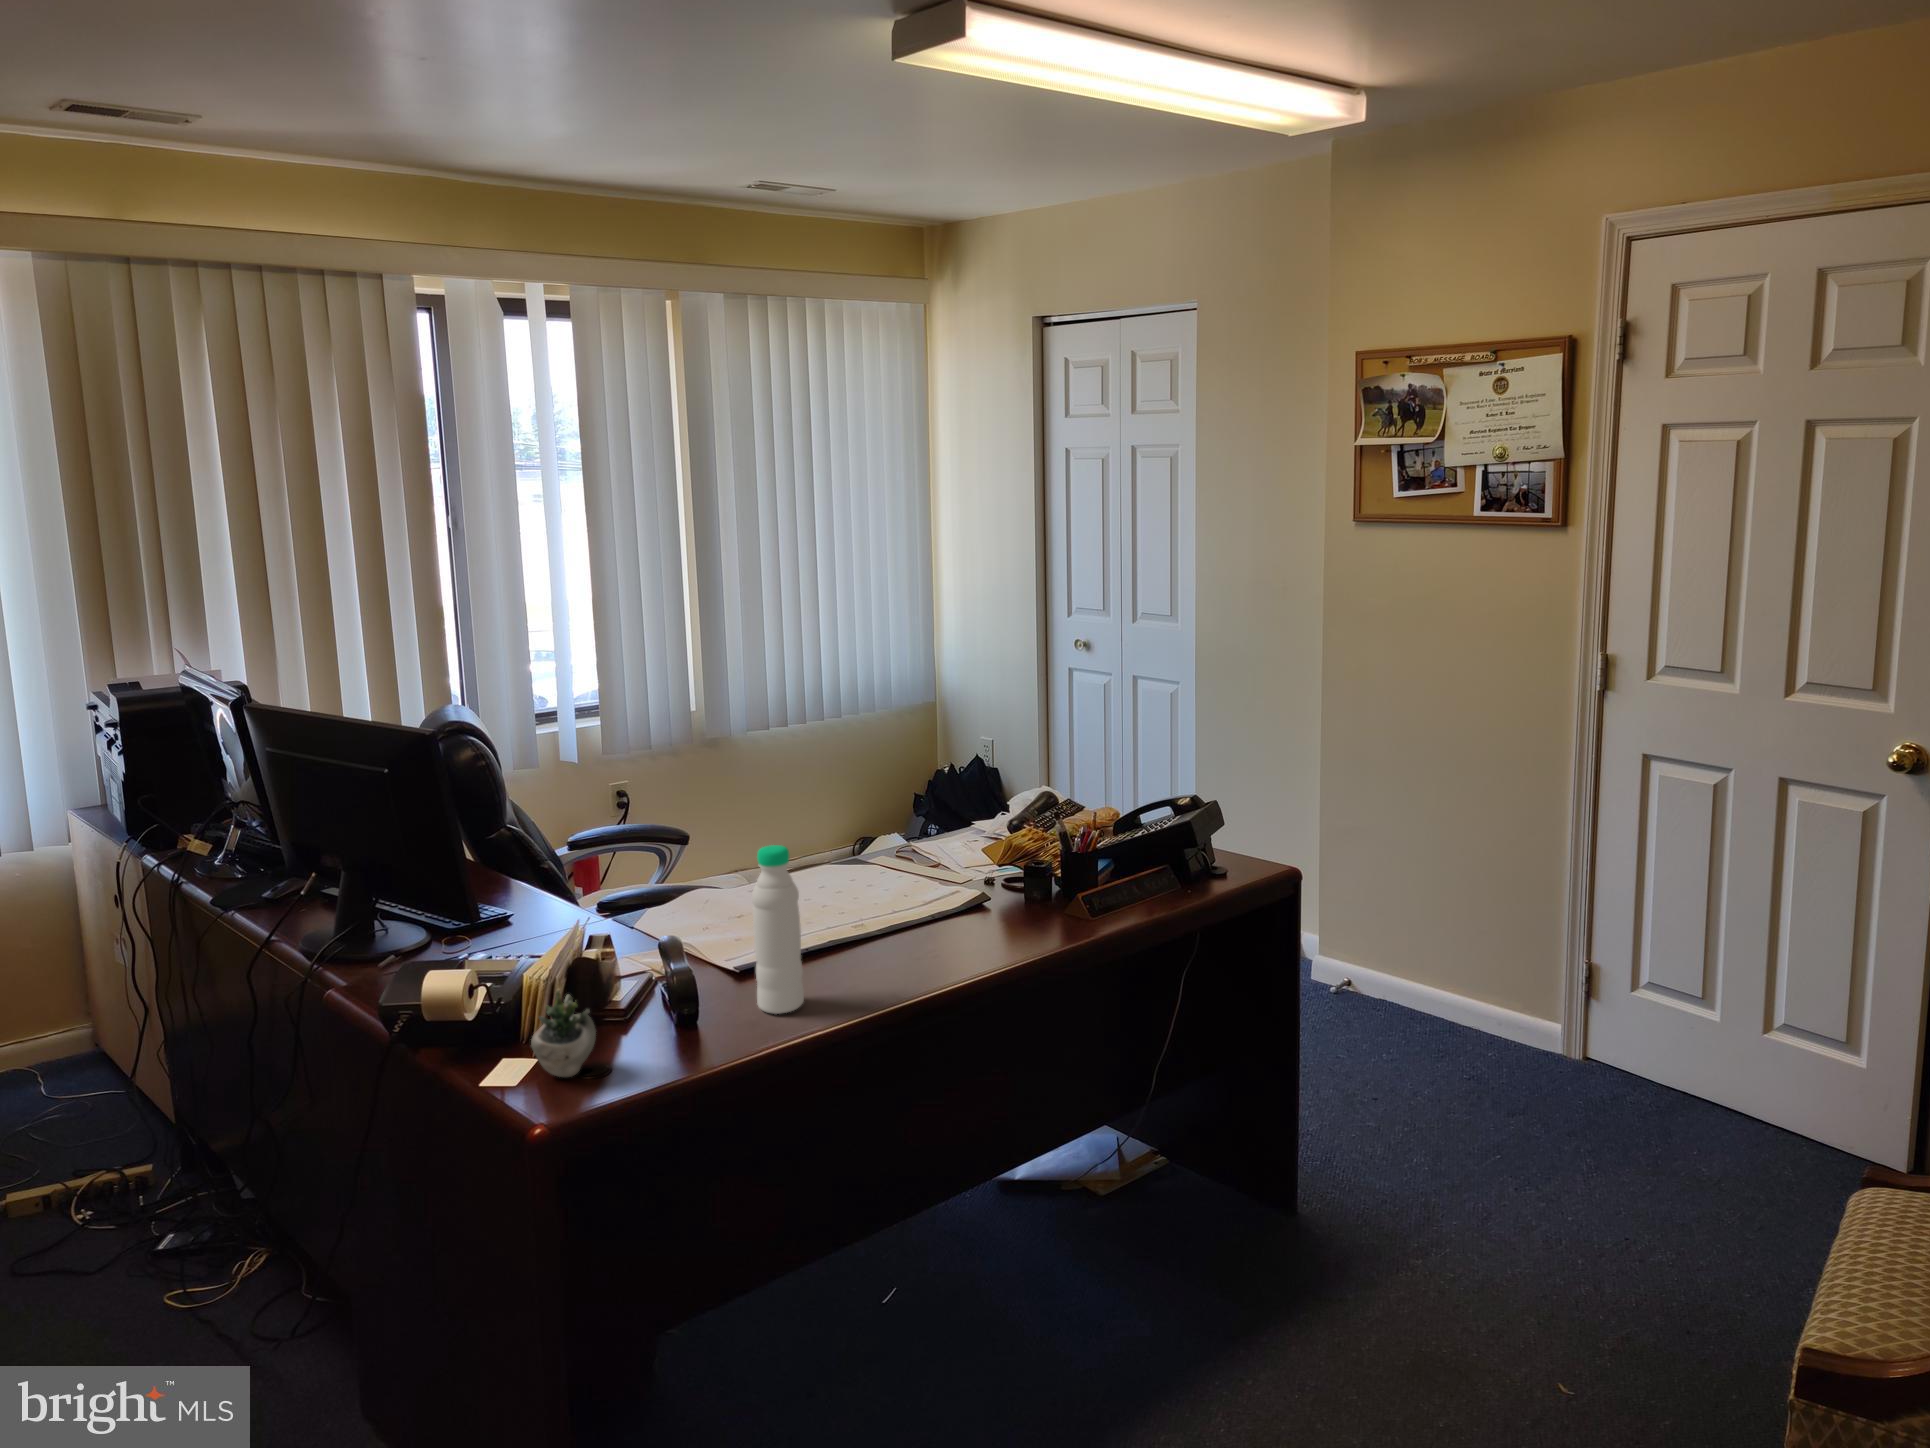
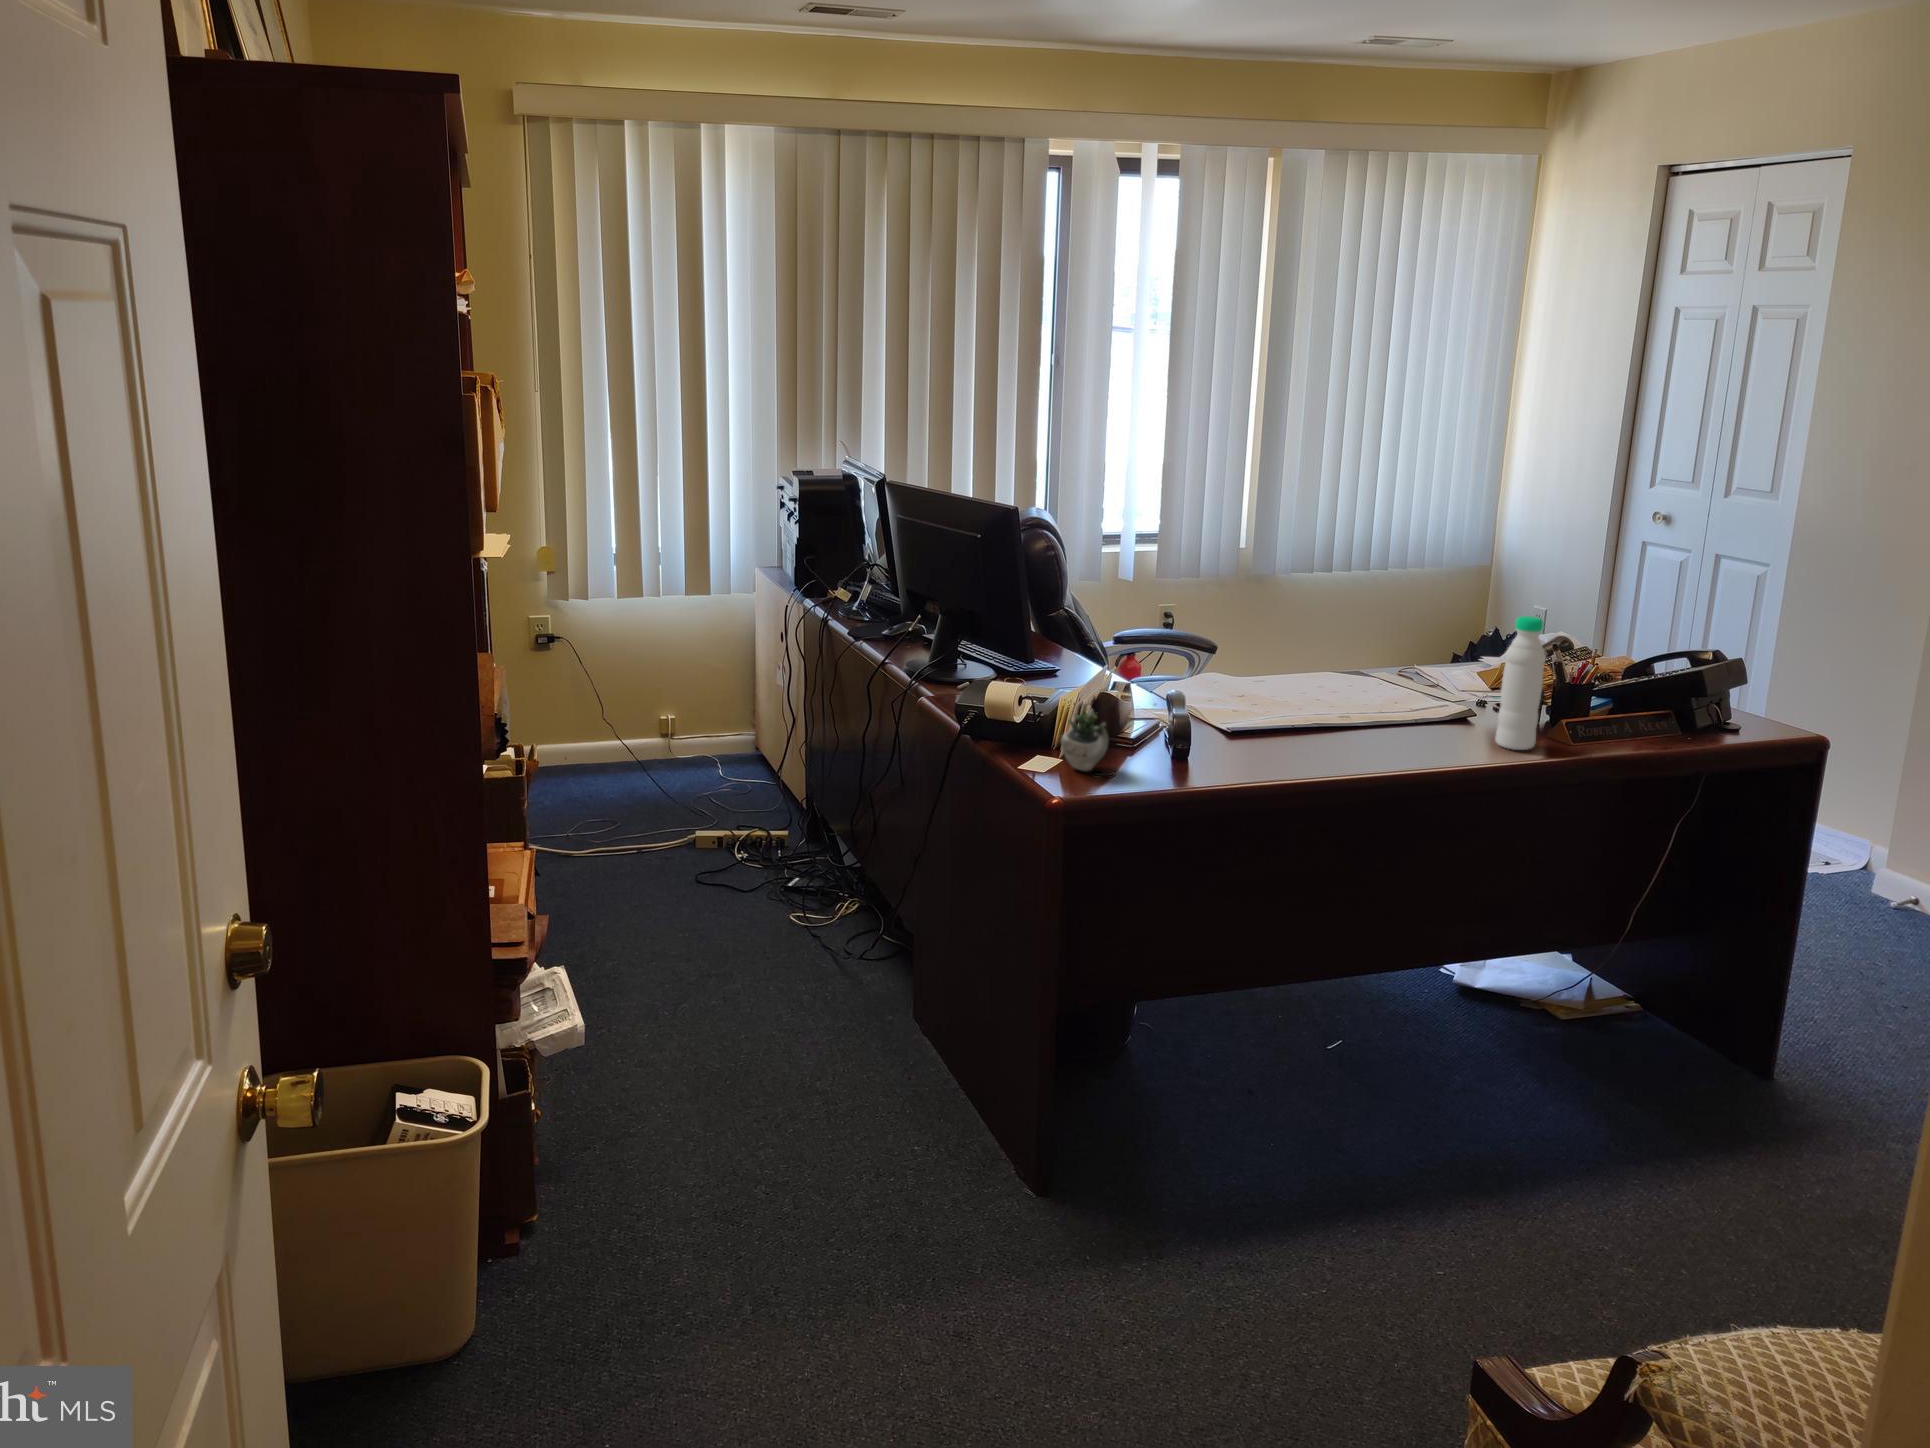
water bottle: present [752,845,804,1014] -> present [1495,616,1546,750]

